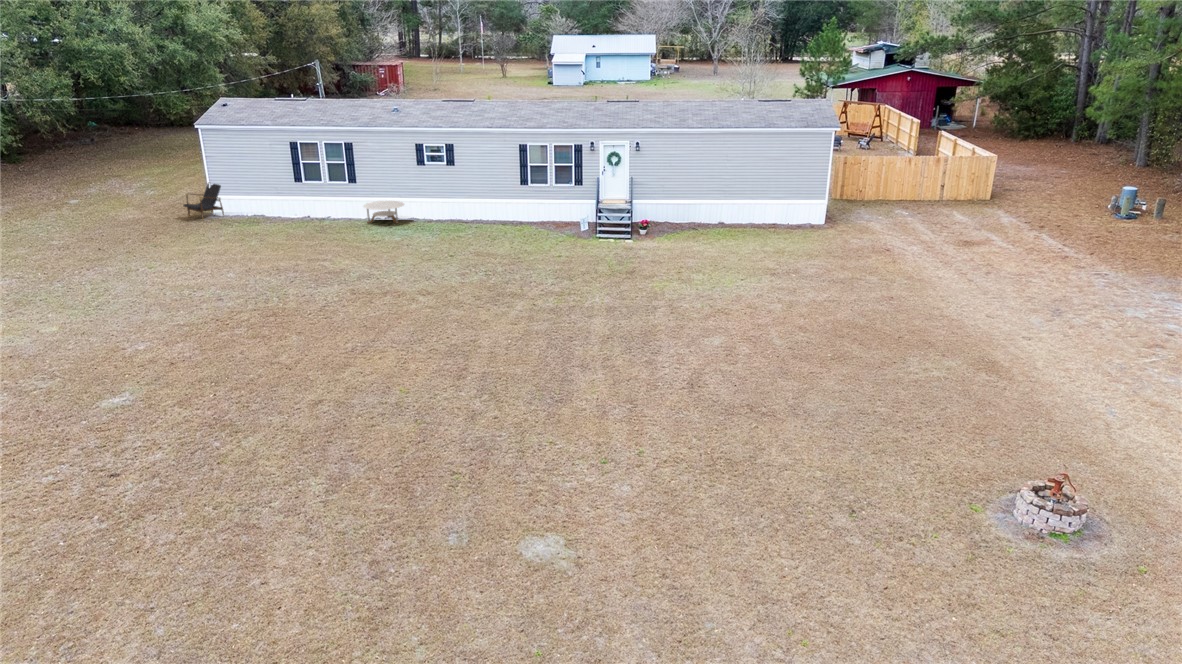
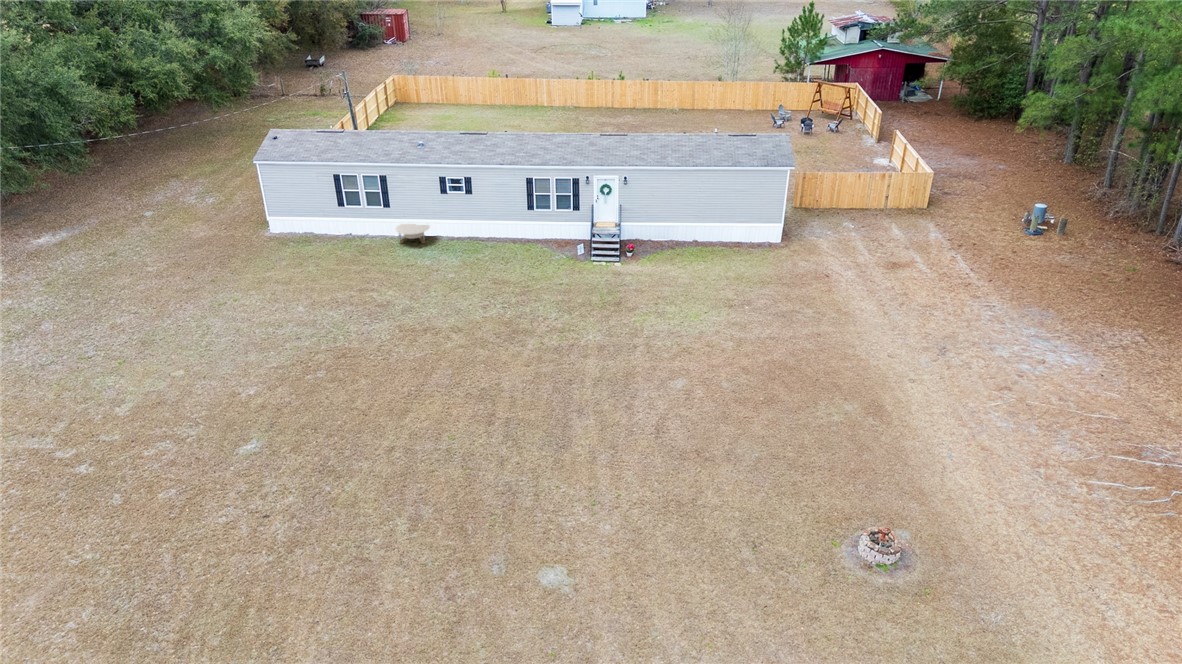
lounge chair: present [183,183,224,220] -> none [243,205,277,241]

